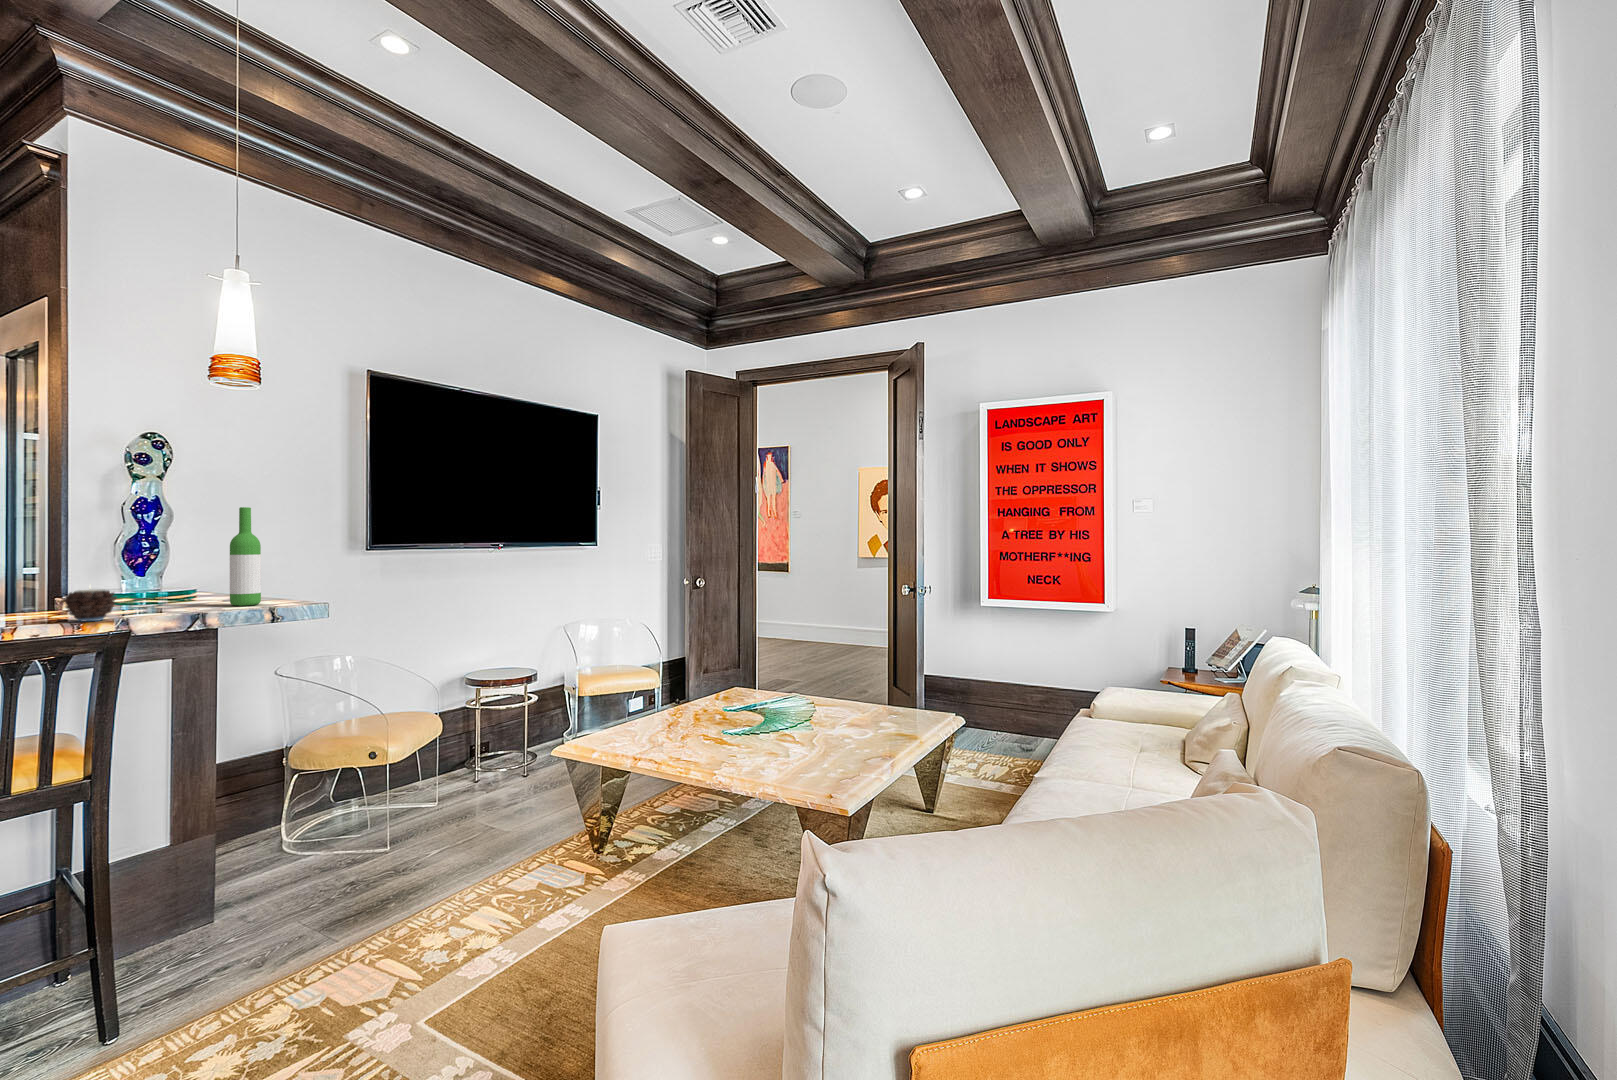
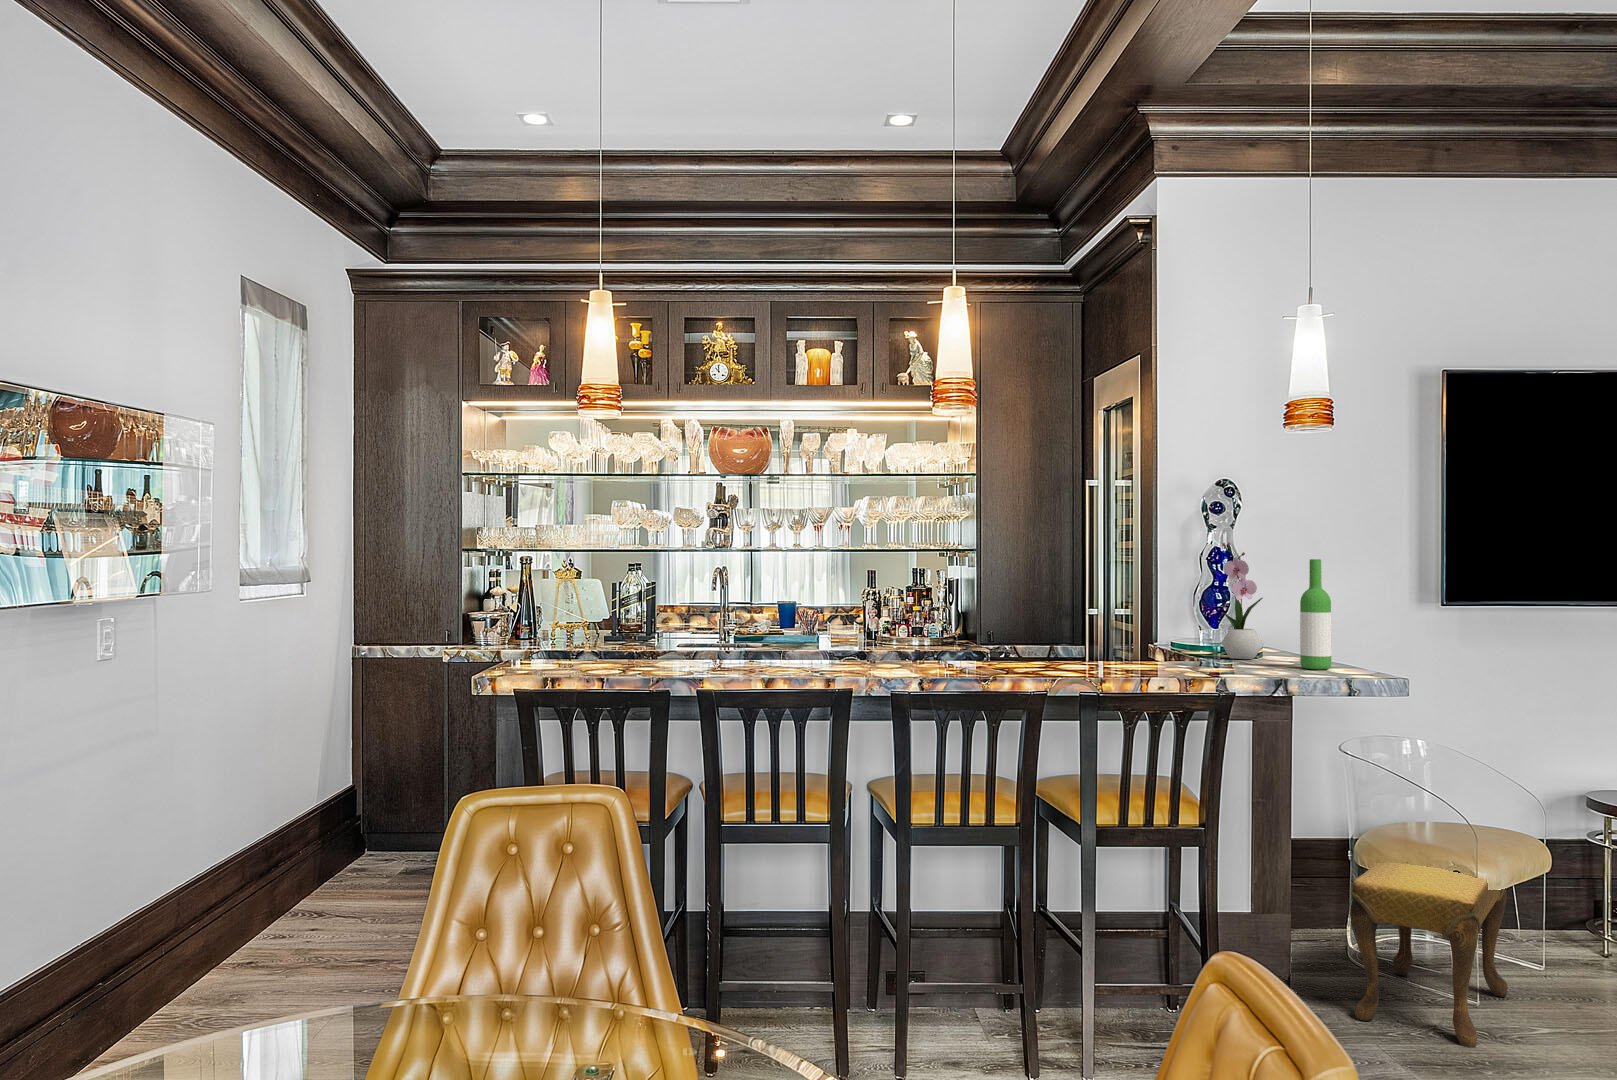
flower arrangement: none [146,492,195,603] -> present [1221,542,1264,659]
candle: present [63,590,117,621] -> none [1167,638,1207,675]
footstool: none [280,738,410,899] -> present [1350,862,1508,1048]

